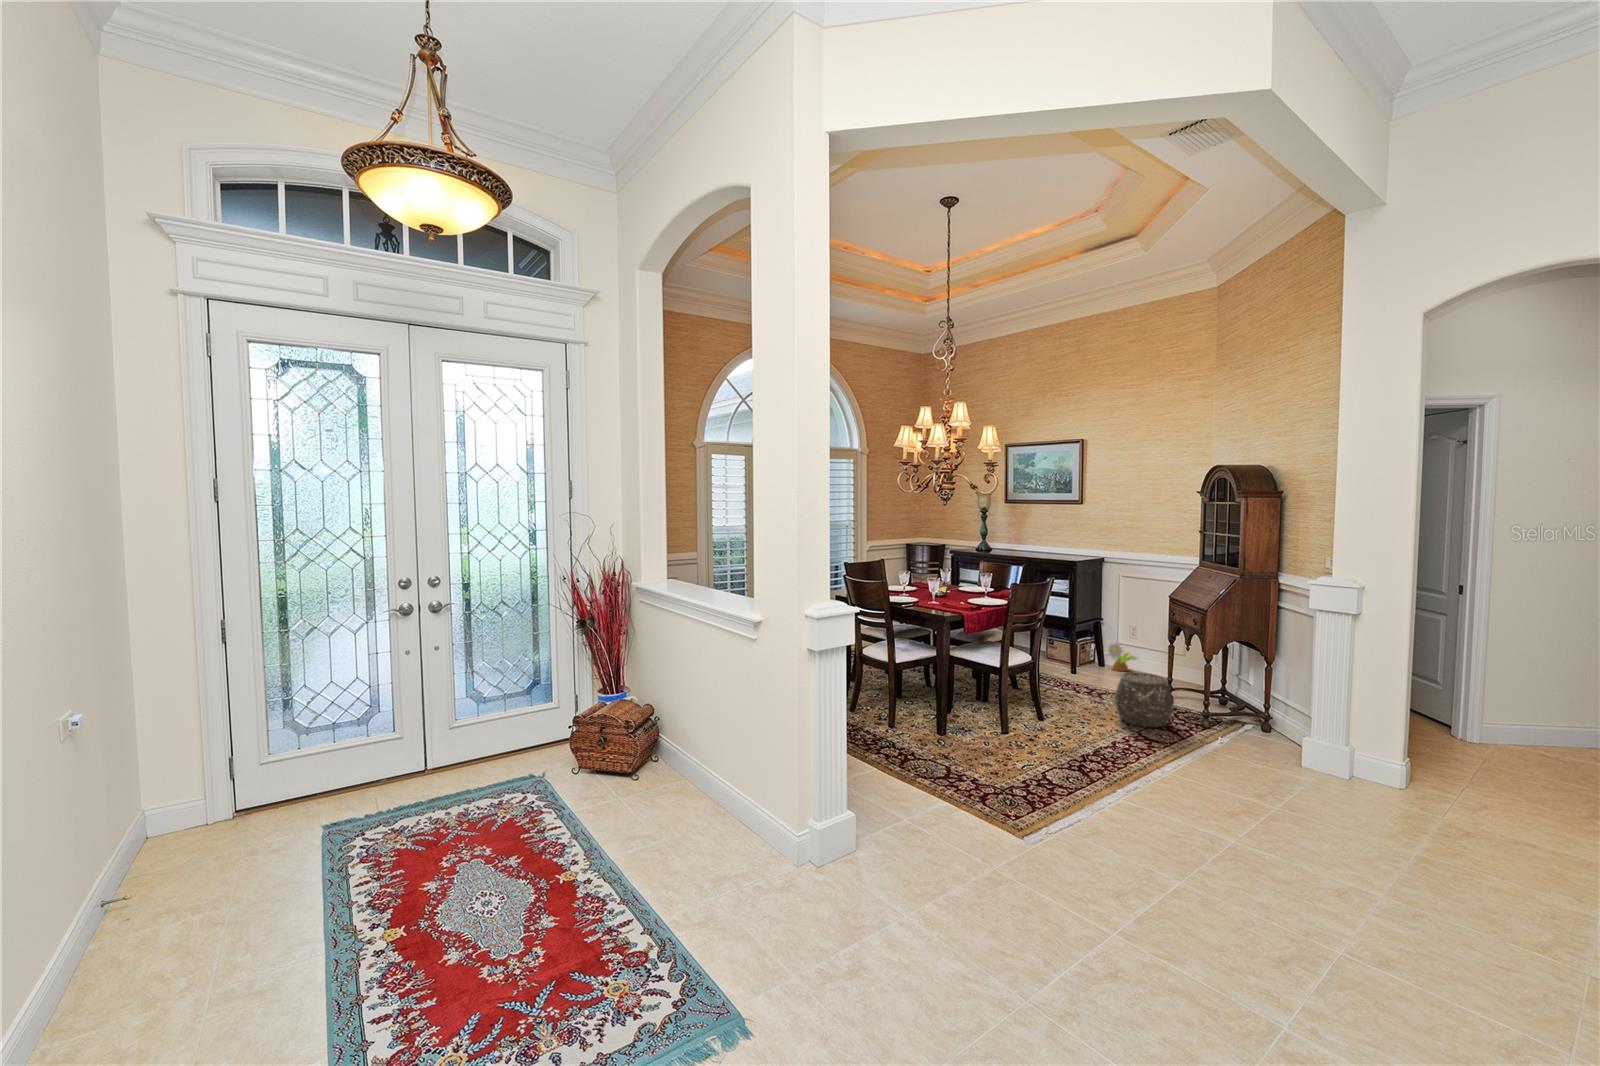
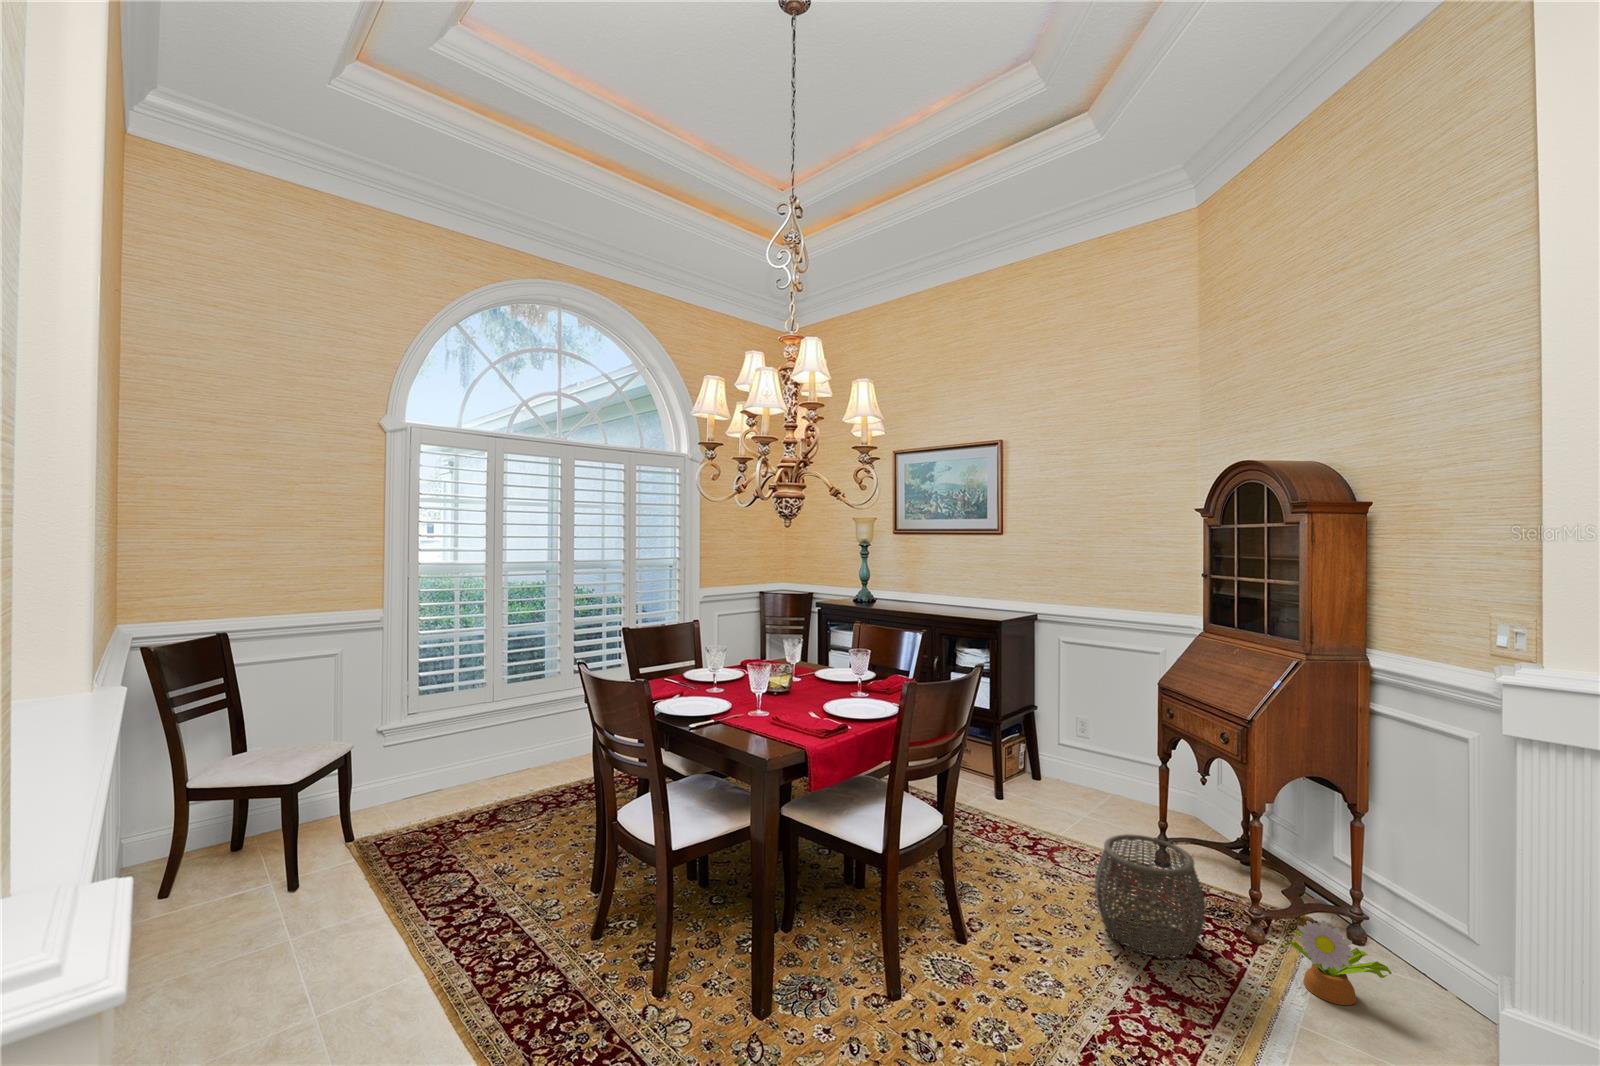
decorative plant: present [1108,643,1137,671] -> present [1280,920,1392,1005]

